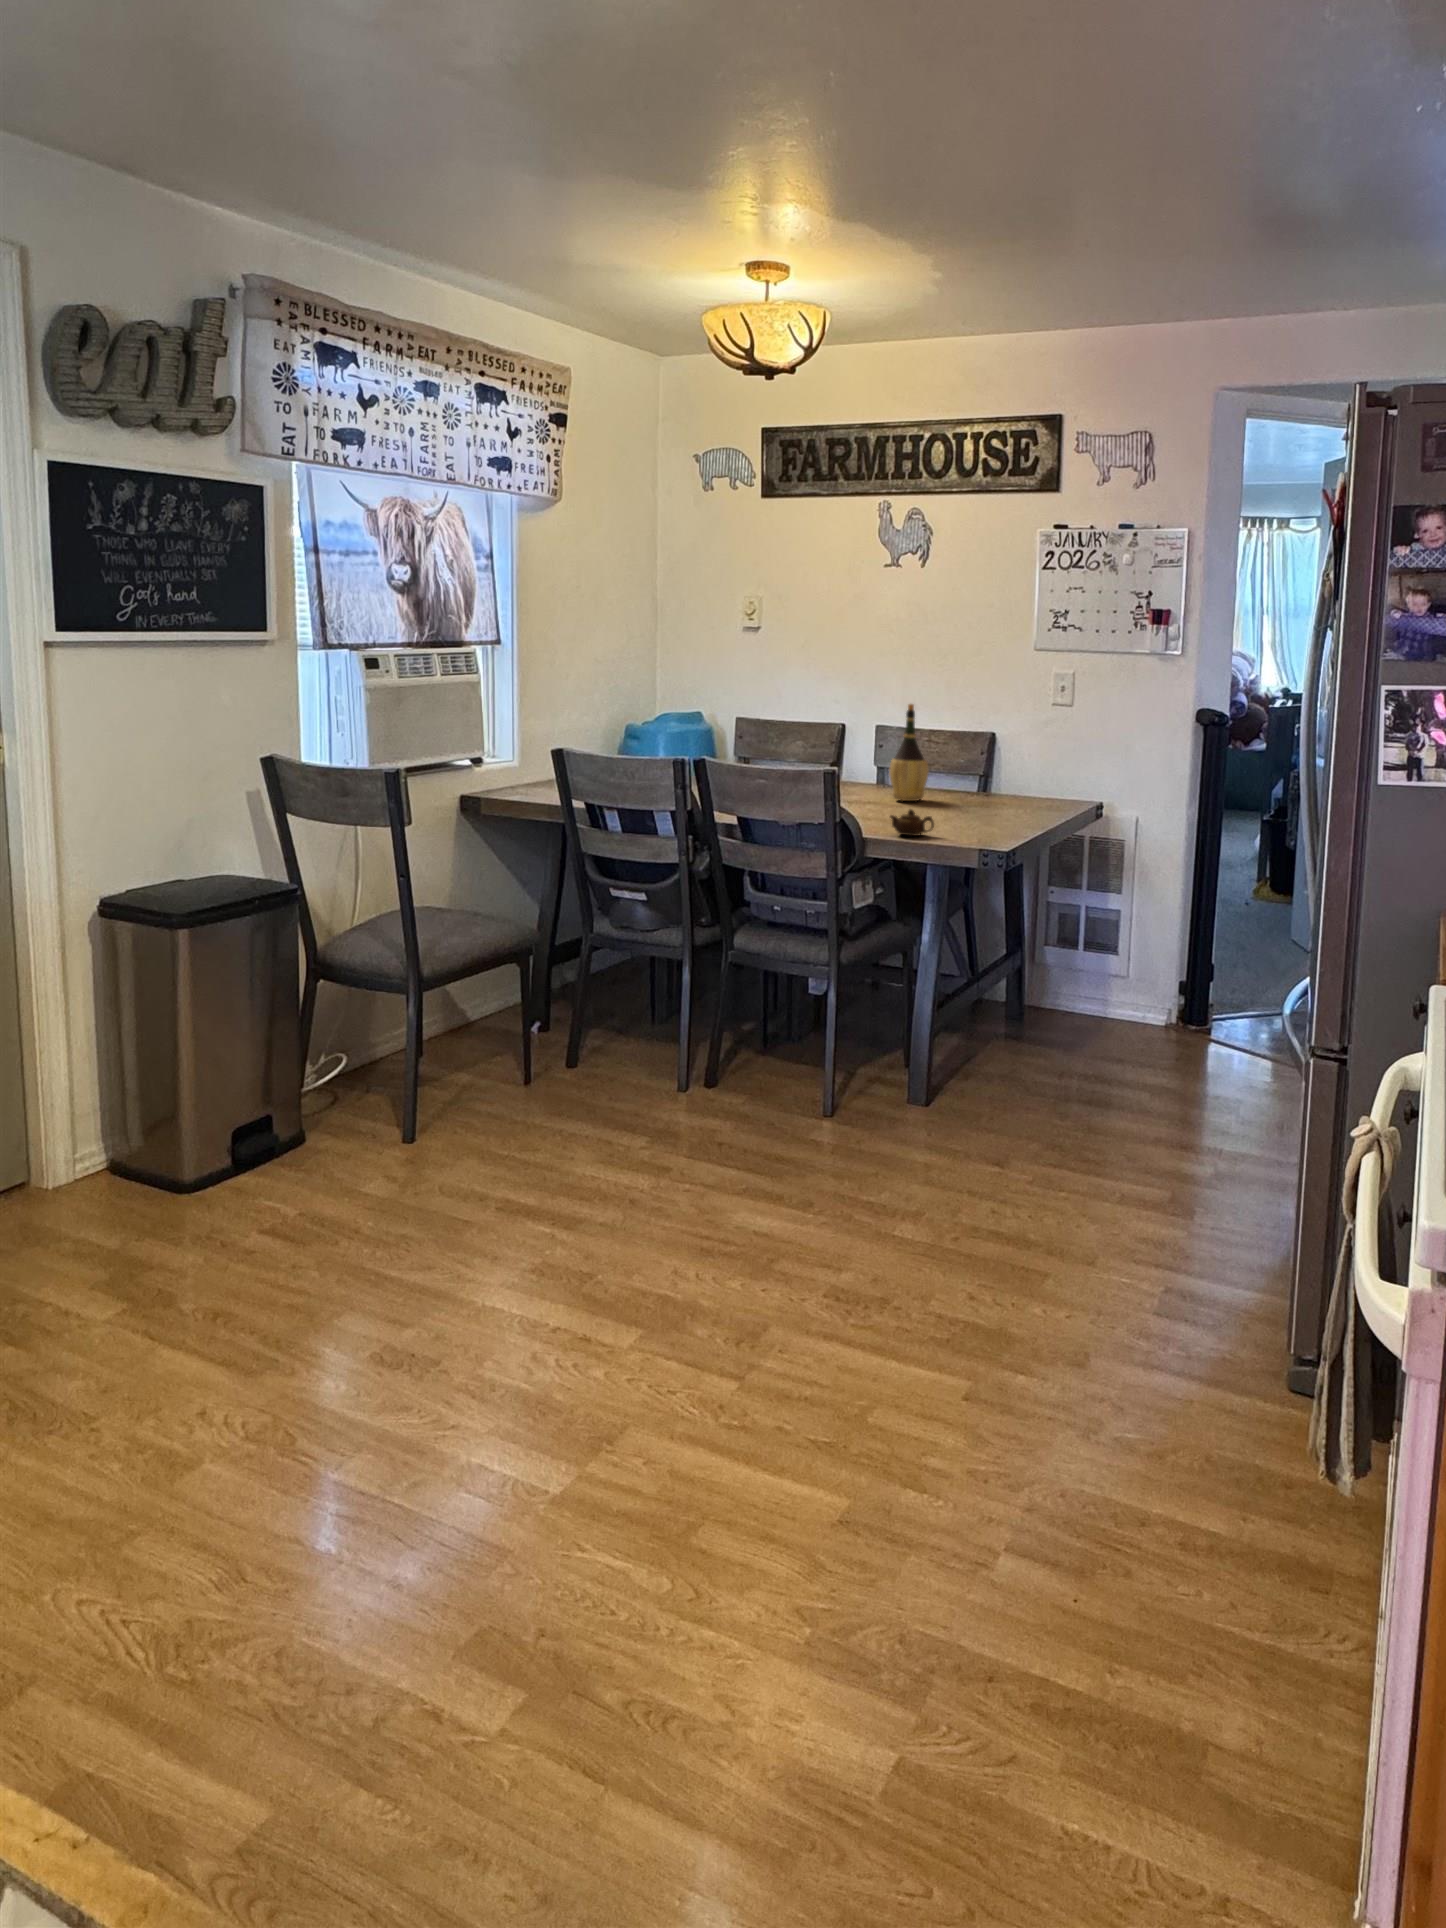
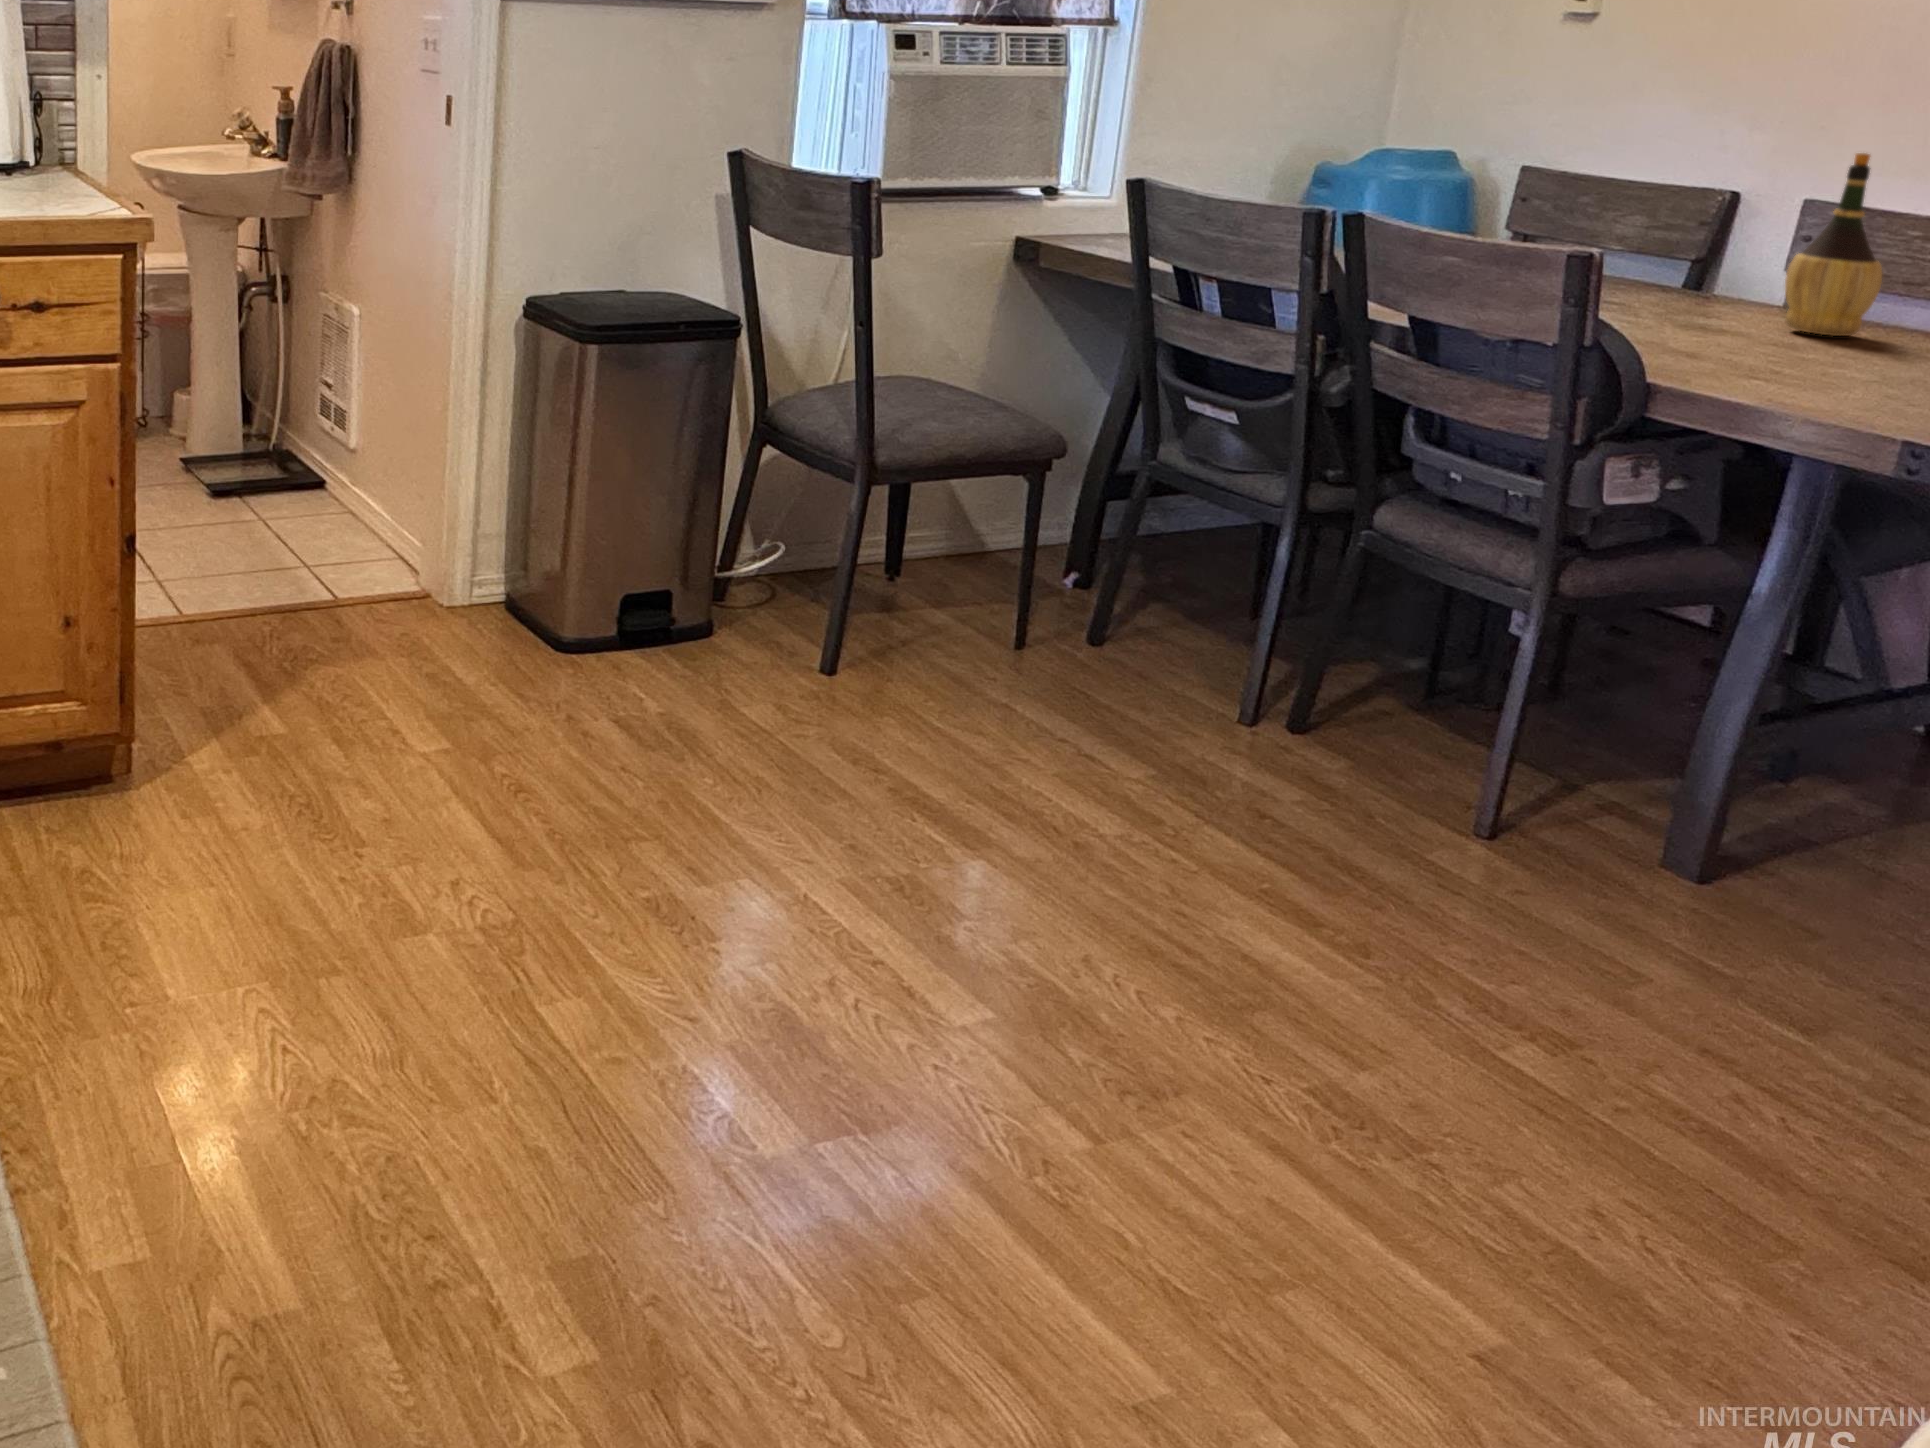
teapot: present [890,809,934,836] -> none [1722,339,1826,391]

